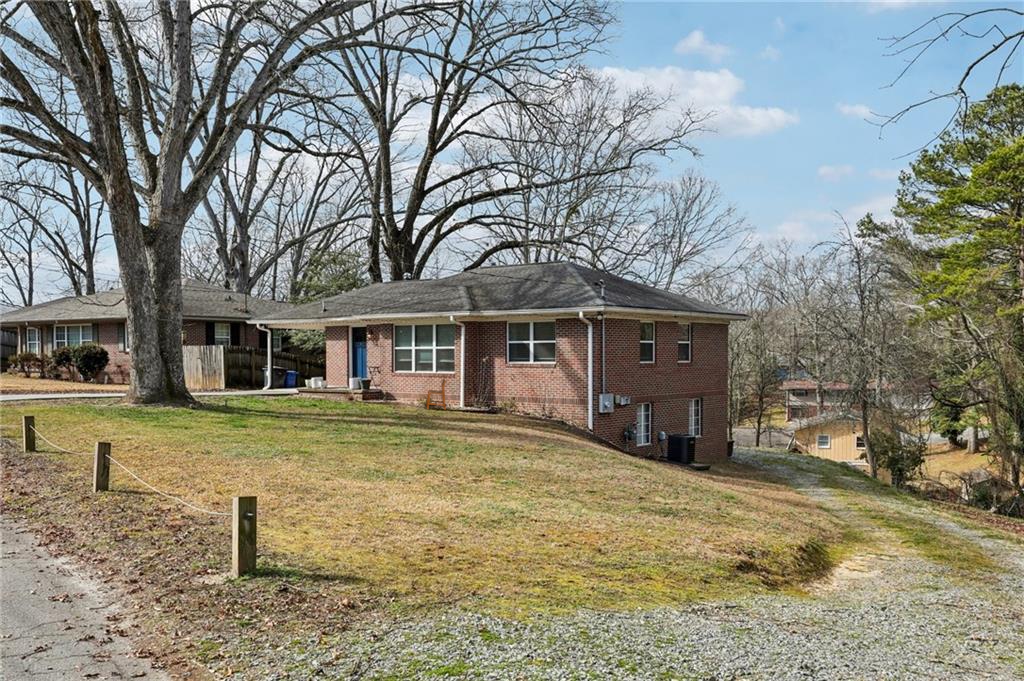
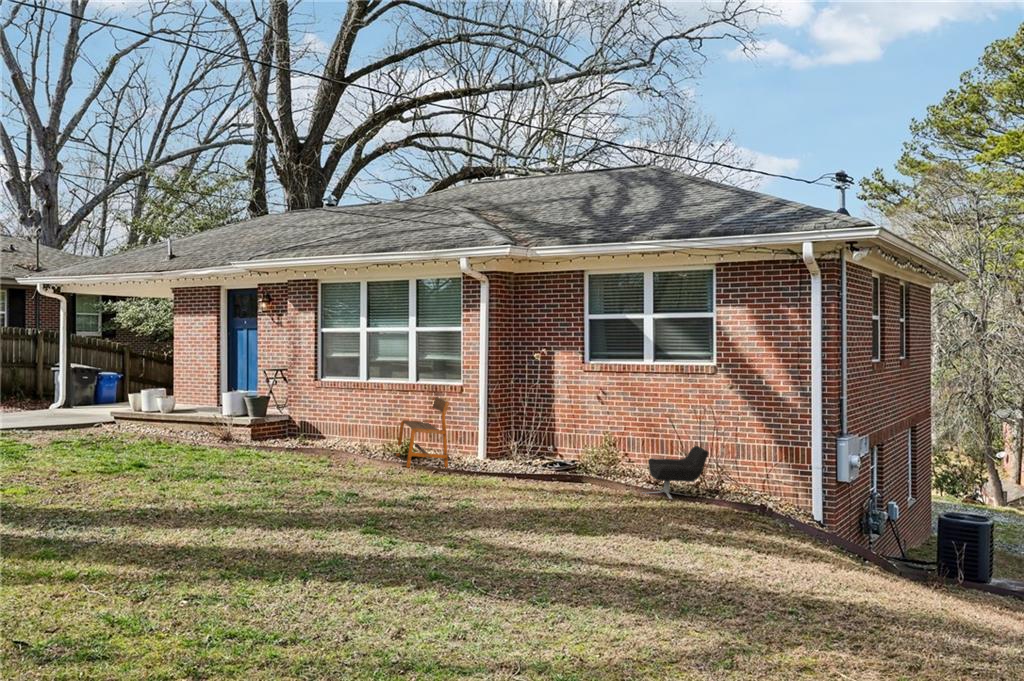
lounge chair: none [521,399,548,420] -> present [648,446,708,499]

